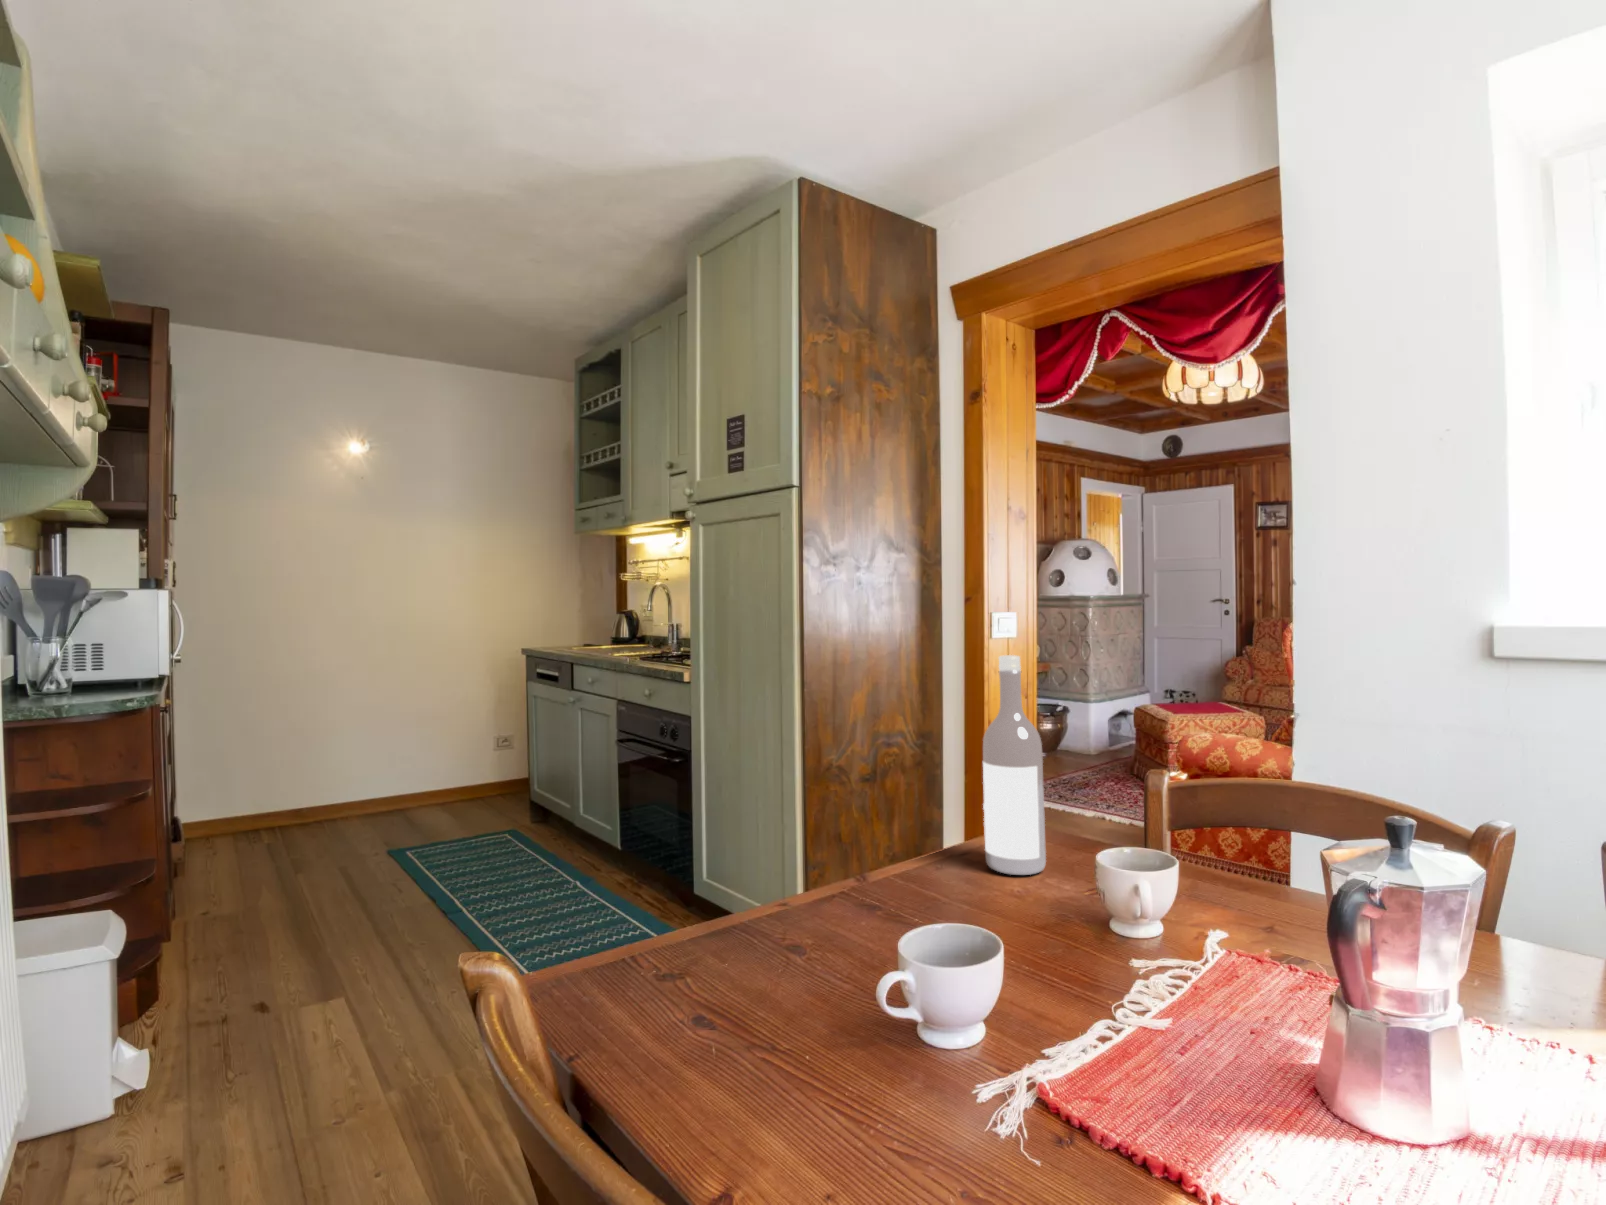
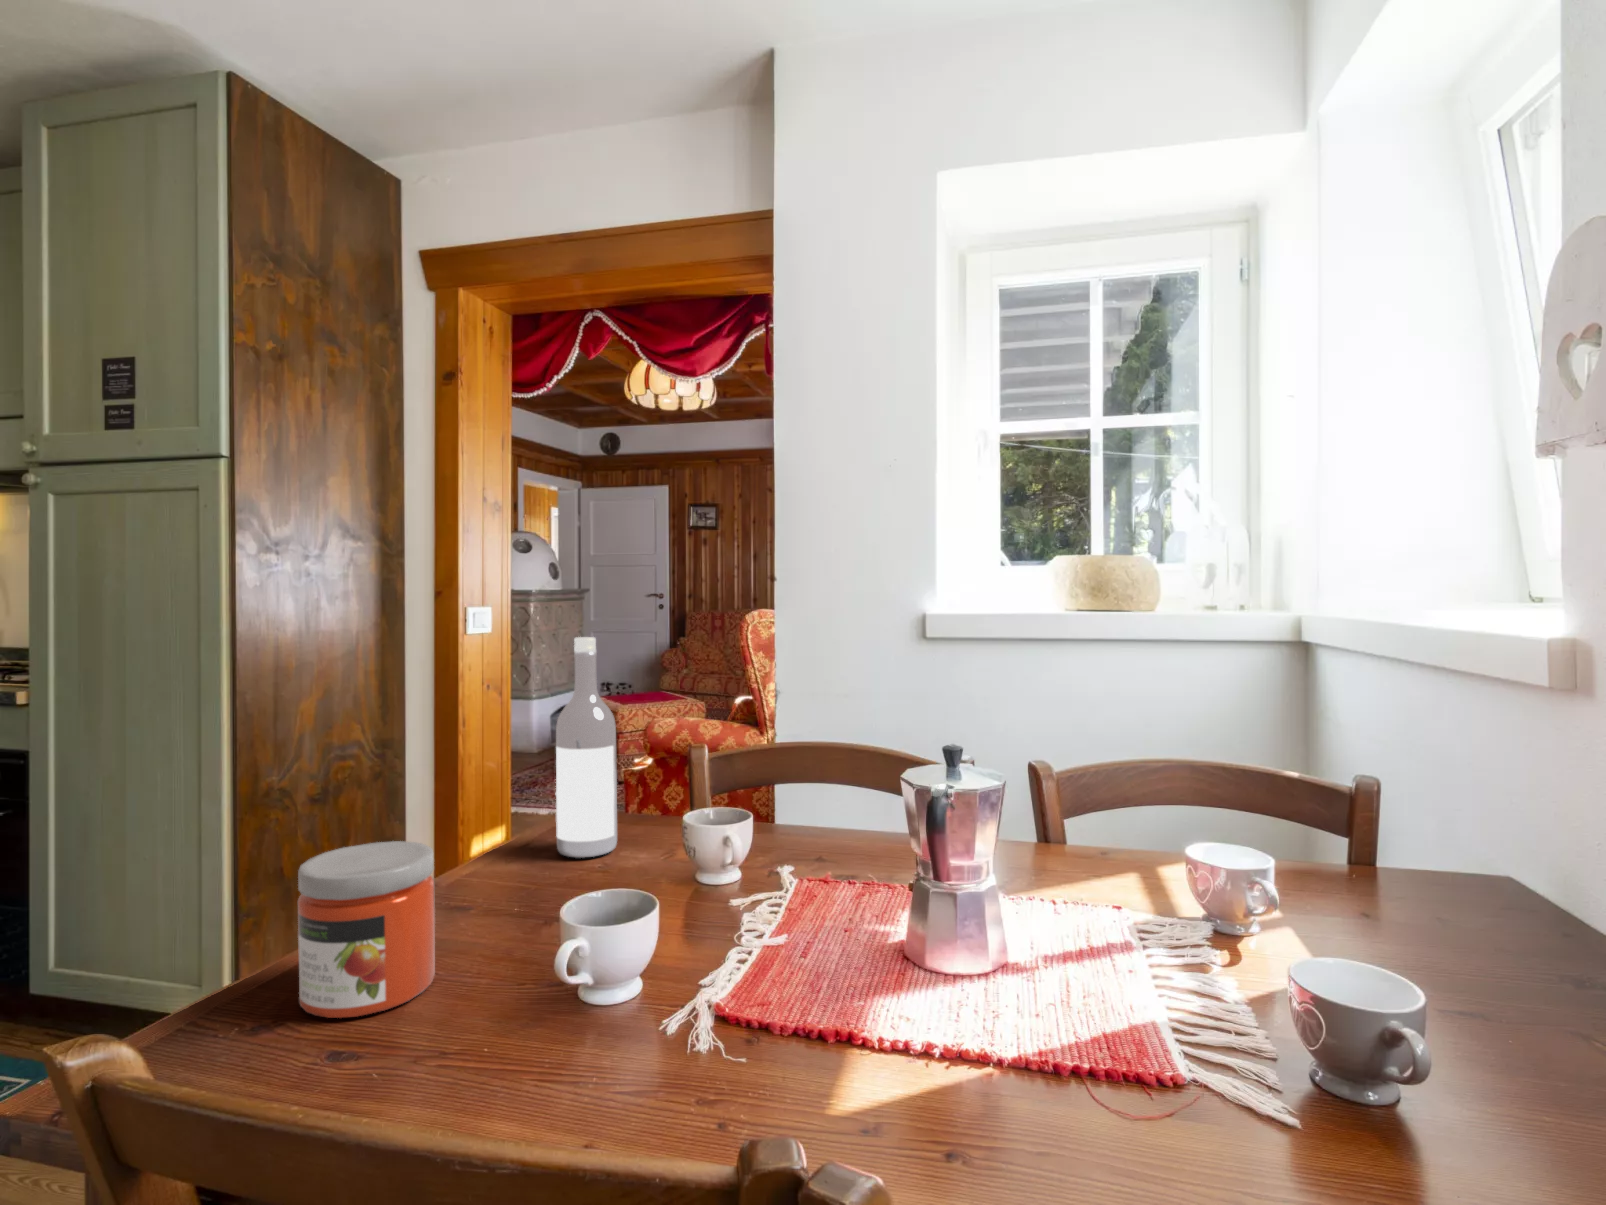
jam jar: none [720,830,823,976] -> present [298,841,435,1018]

